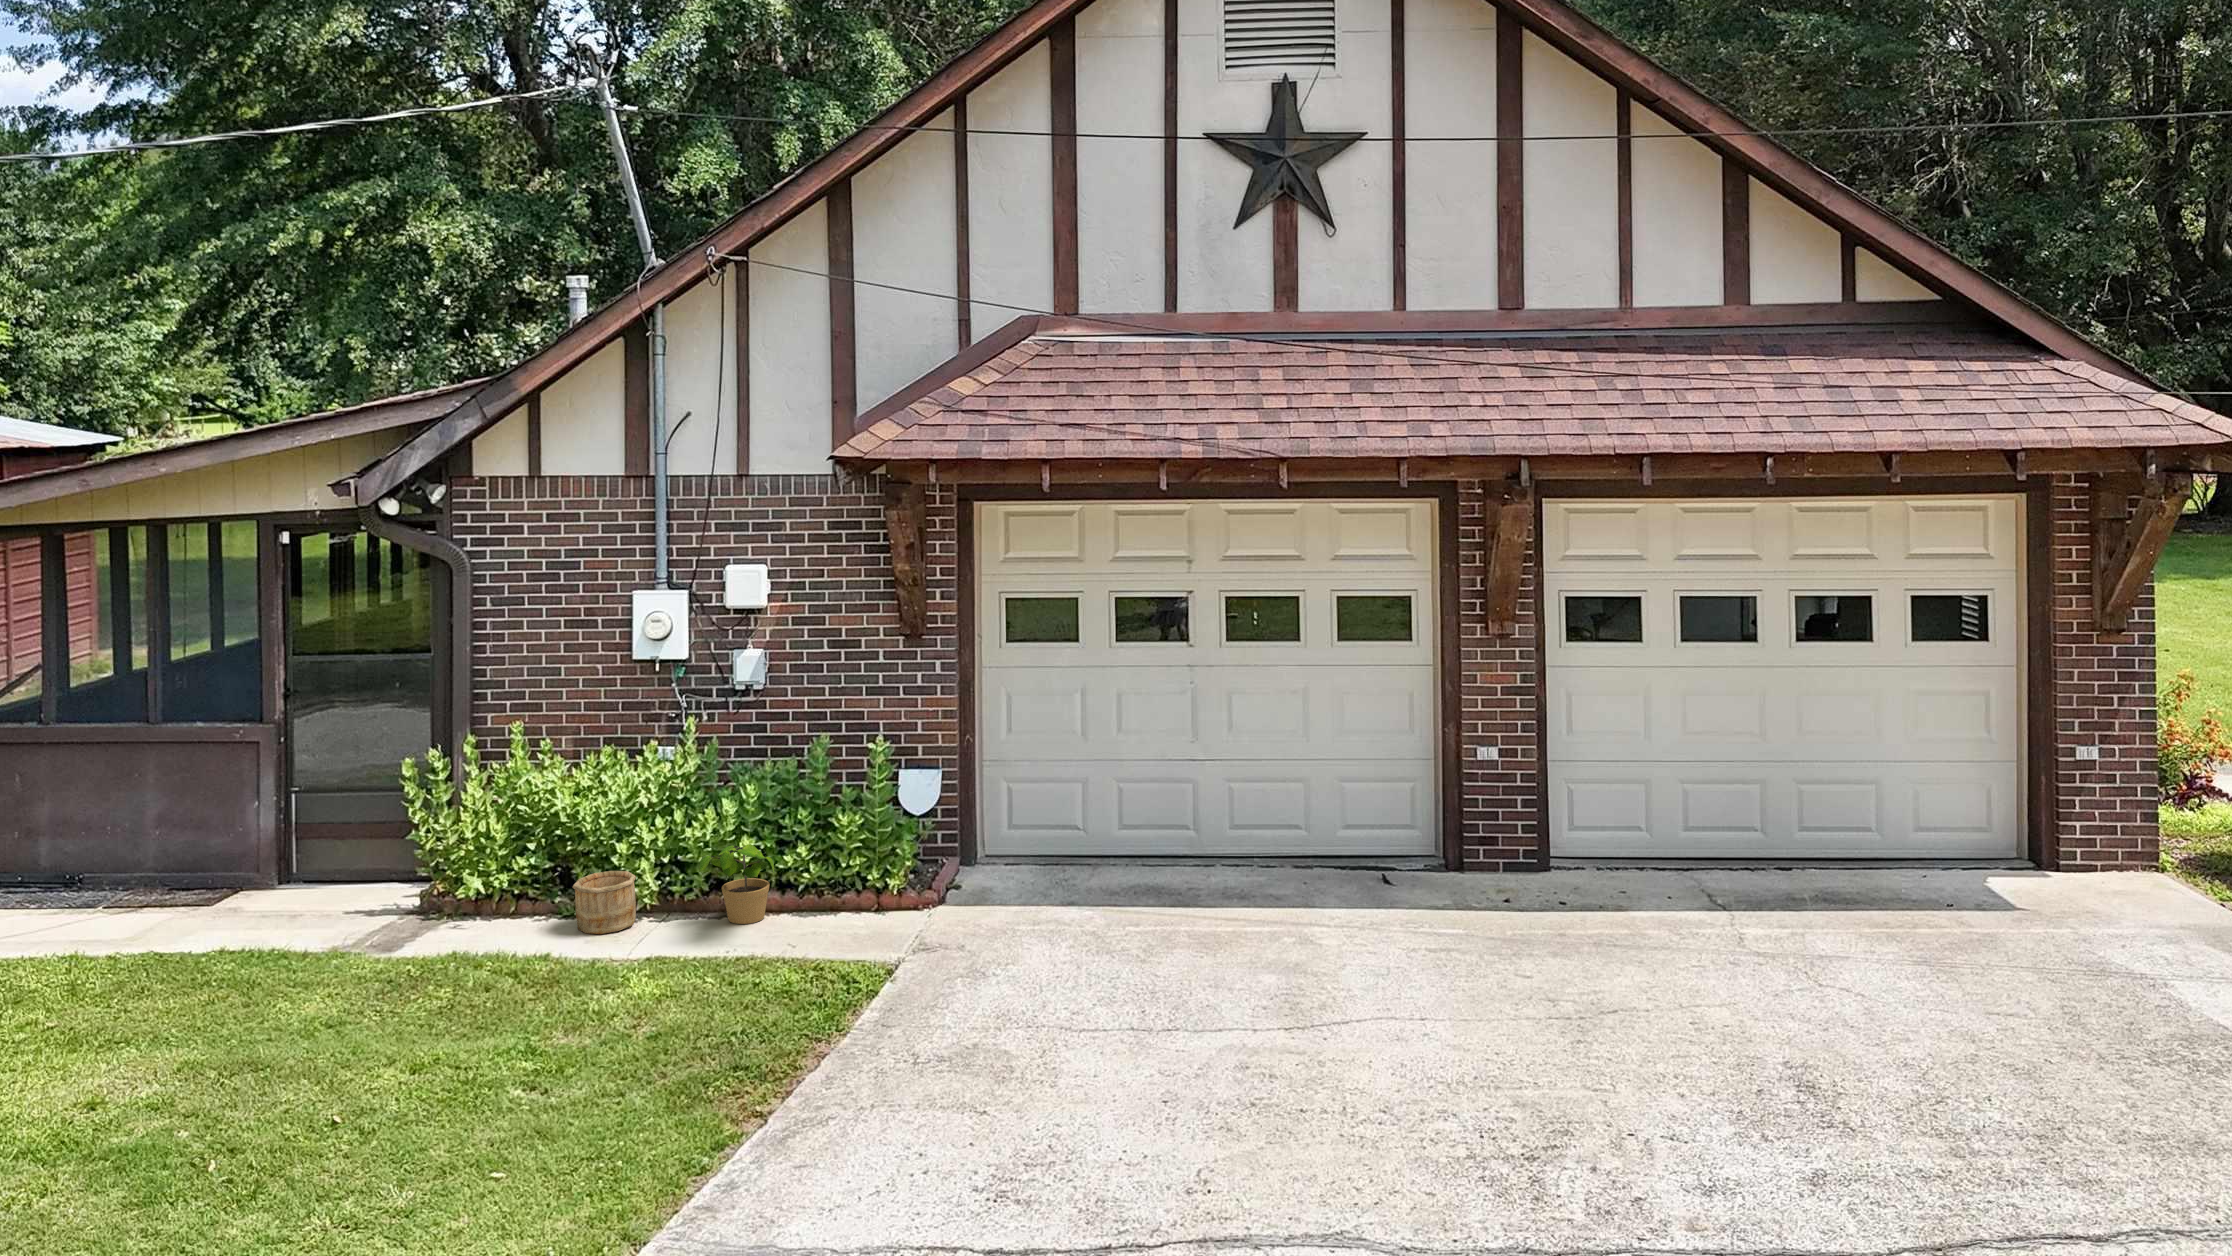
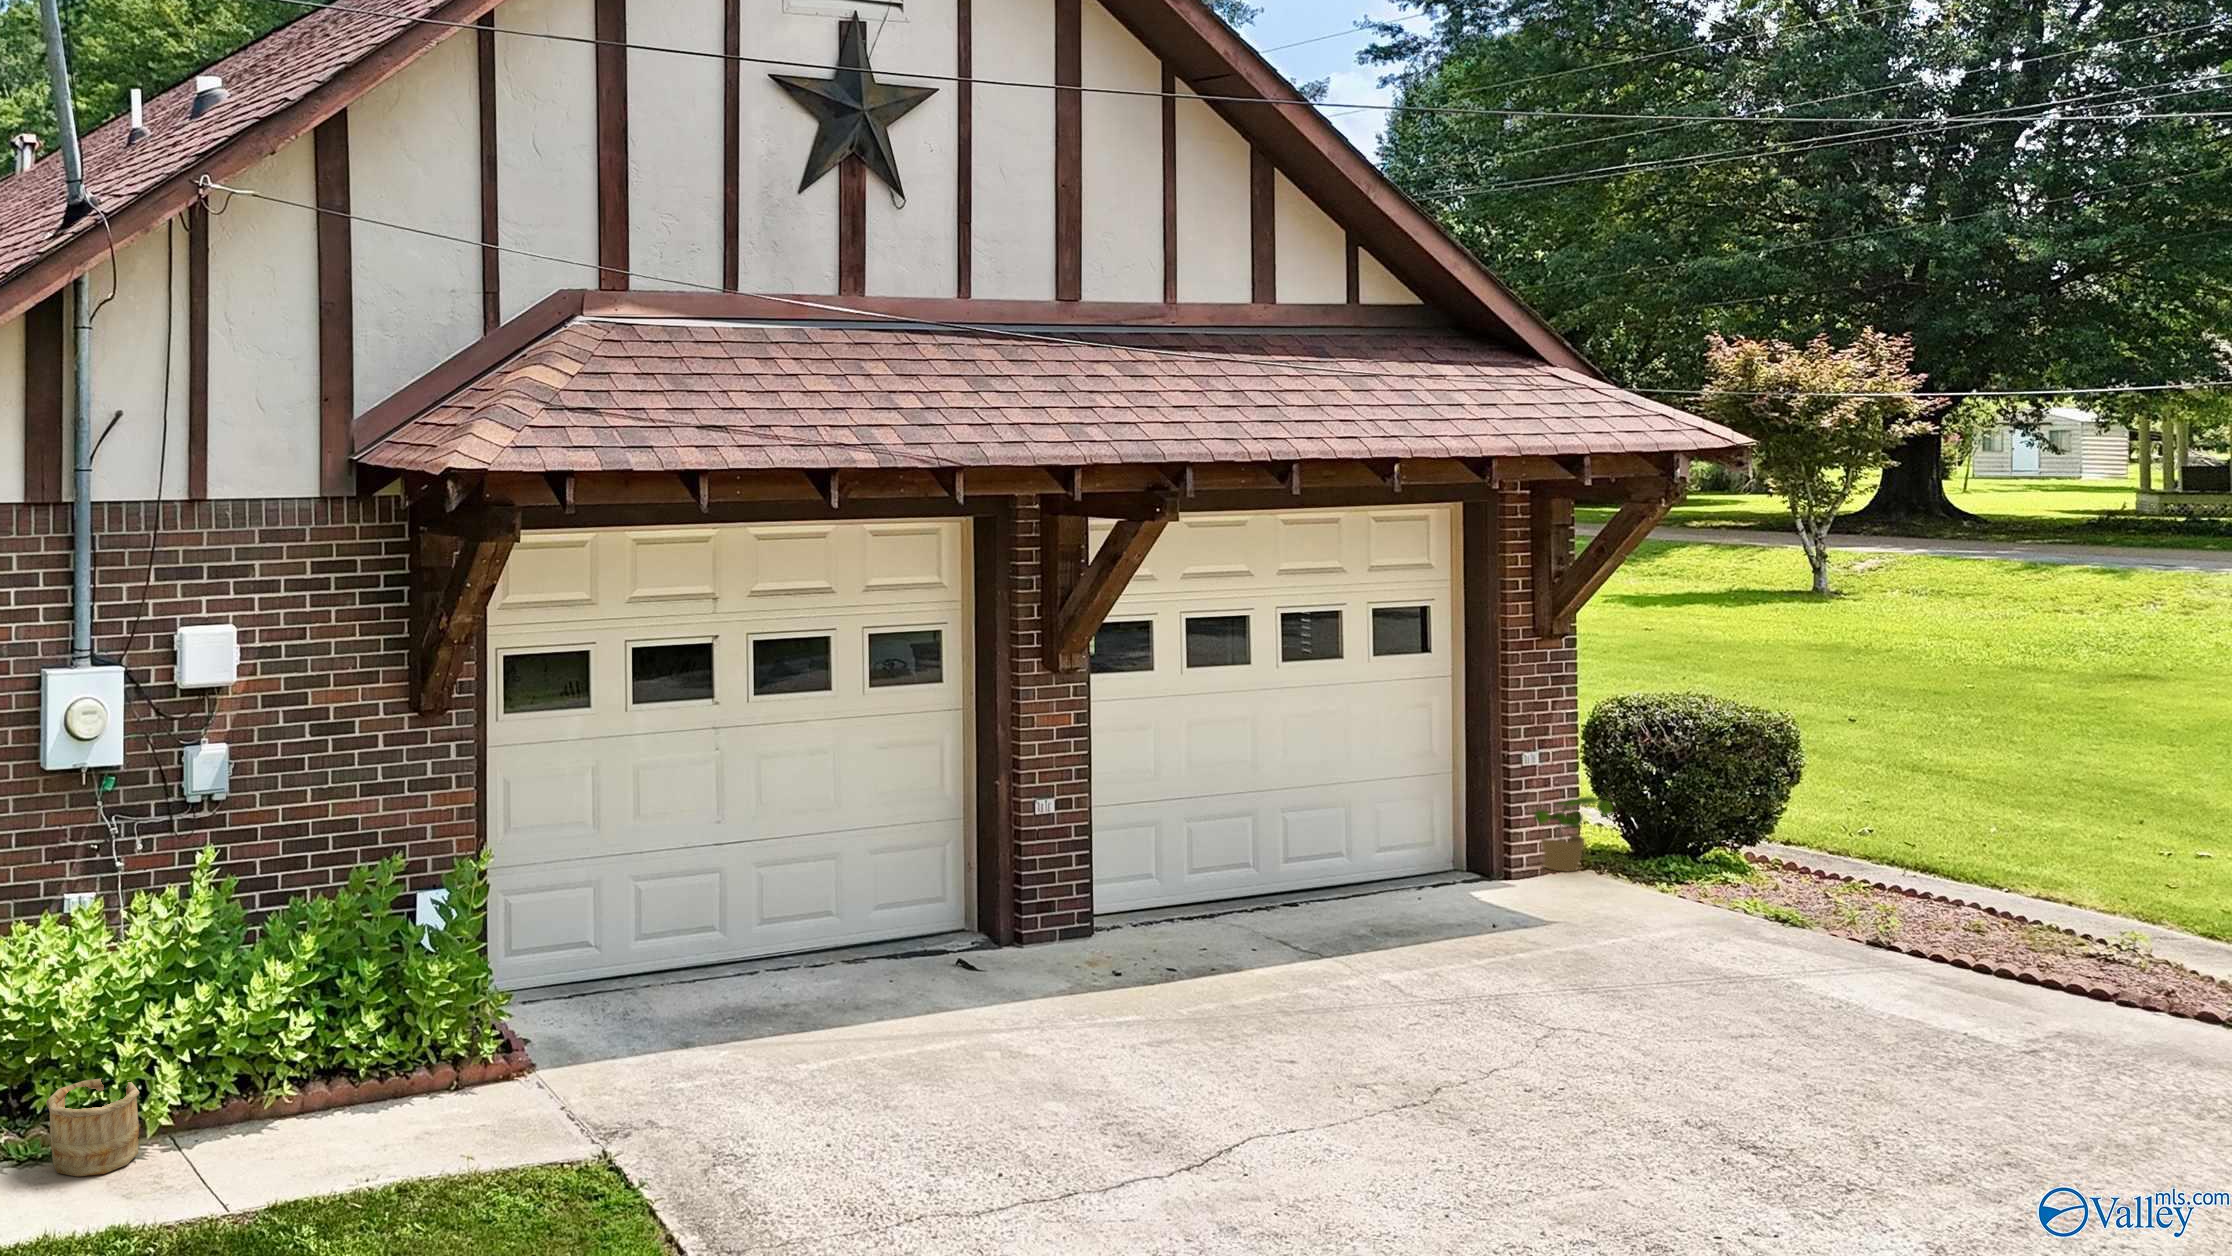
potted plant: present [699,844,774,924] -> present [1534,797,1619,871]

